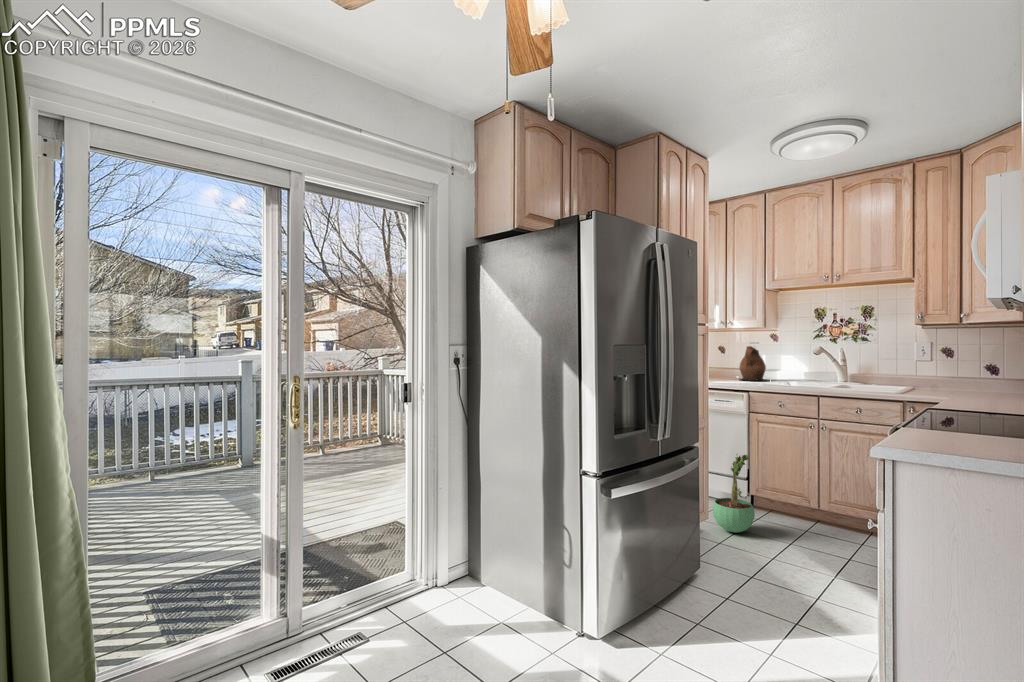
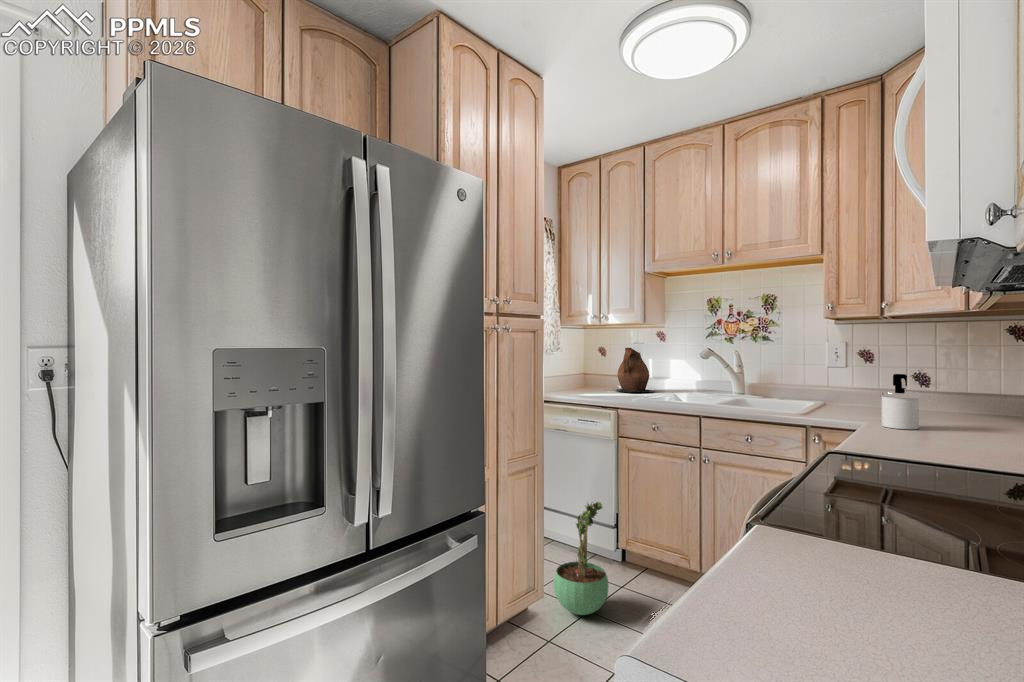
soap dispenser: none [961,364,991,401] -> present [880,374,920,429]

